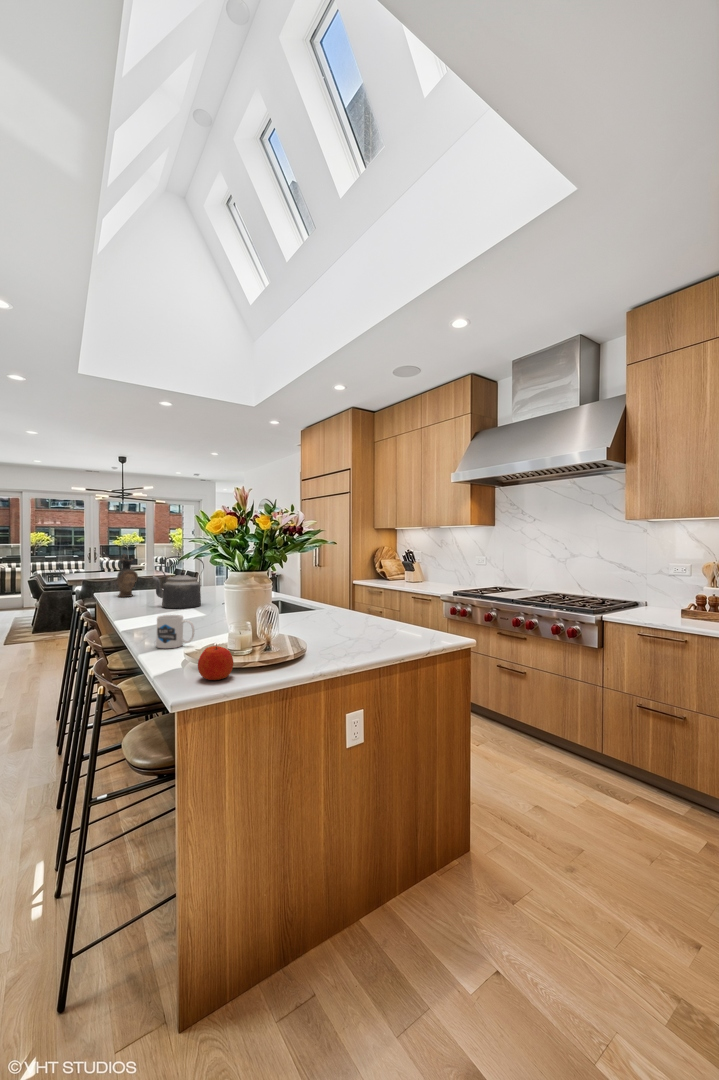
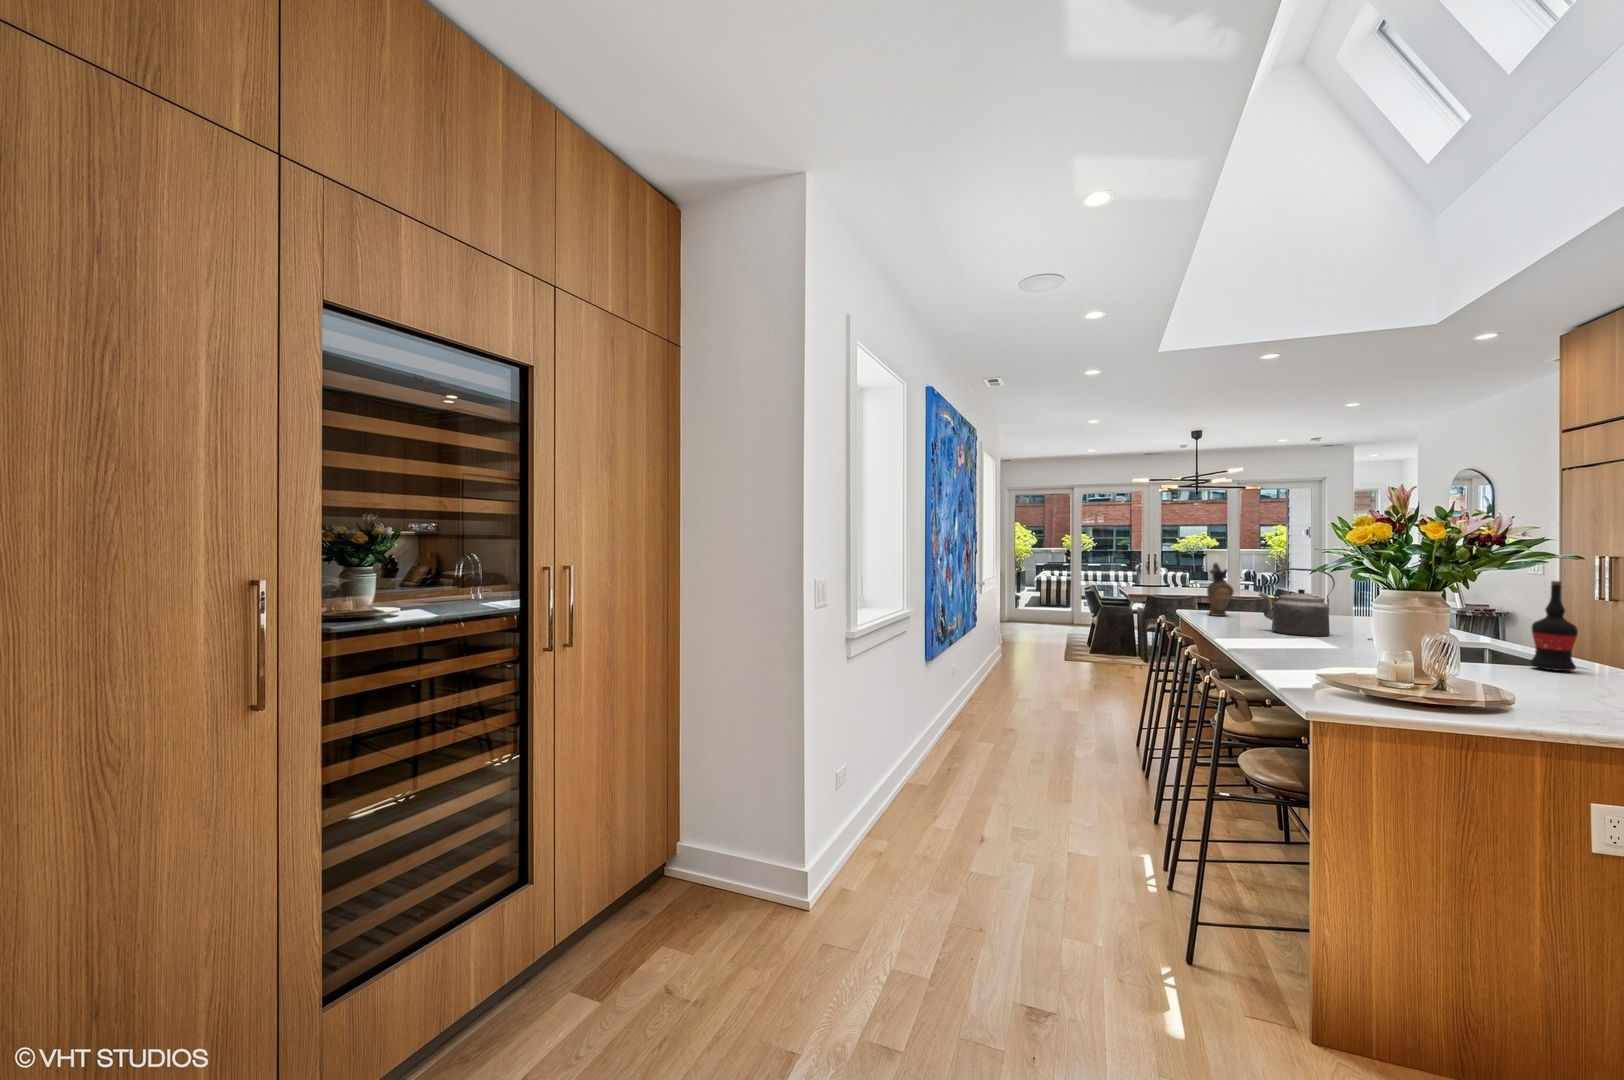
wine bottle: none [307,559,327,615] -> present [1530,581,1578,671]
mug: present [156,615,194,648] -> none [1278,633,1328,670]
apple: present [198,644,234,680] -> none [1338,664,1386,703]

